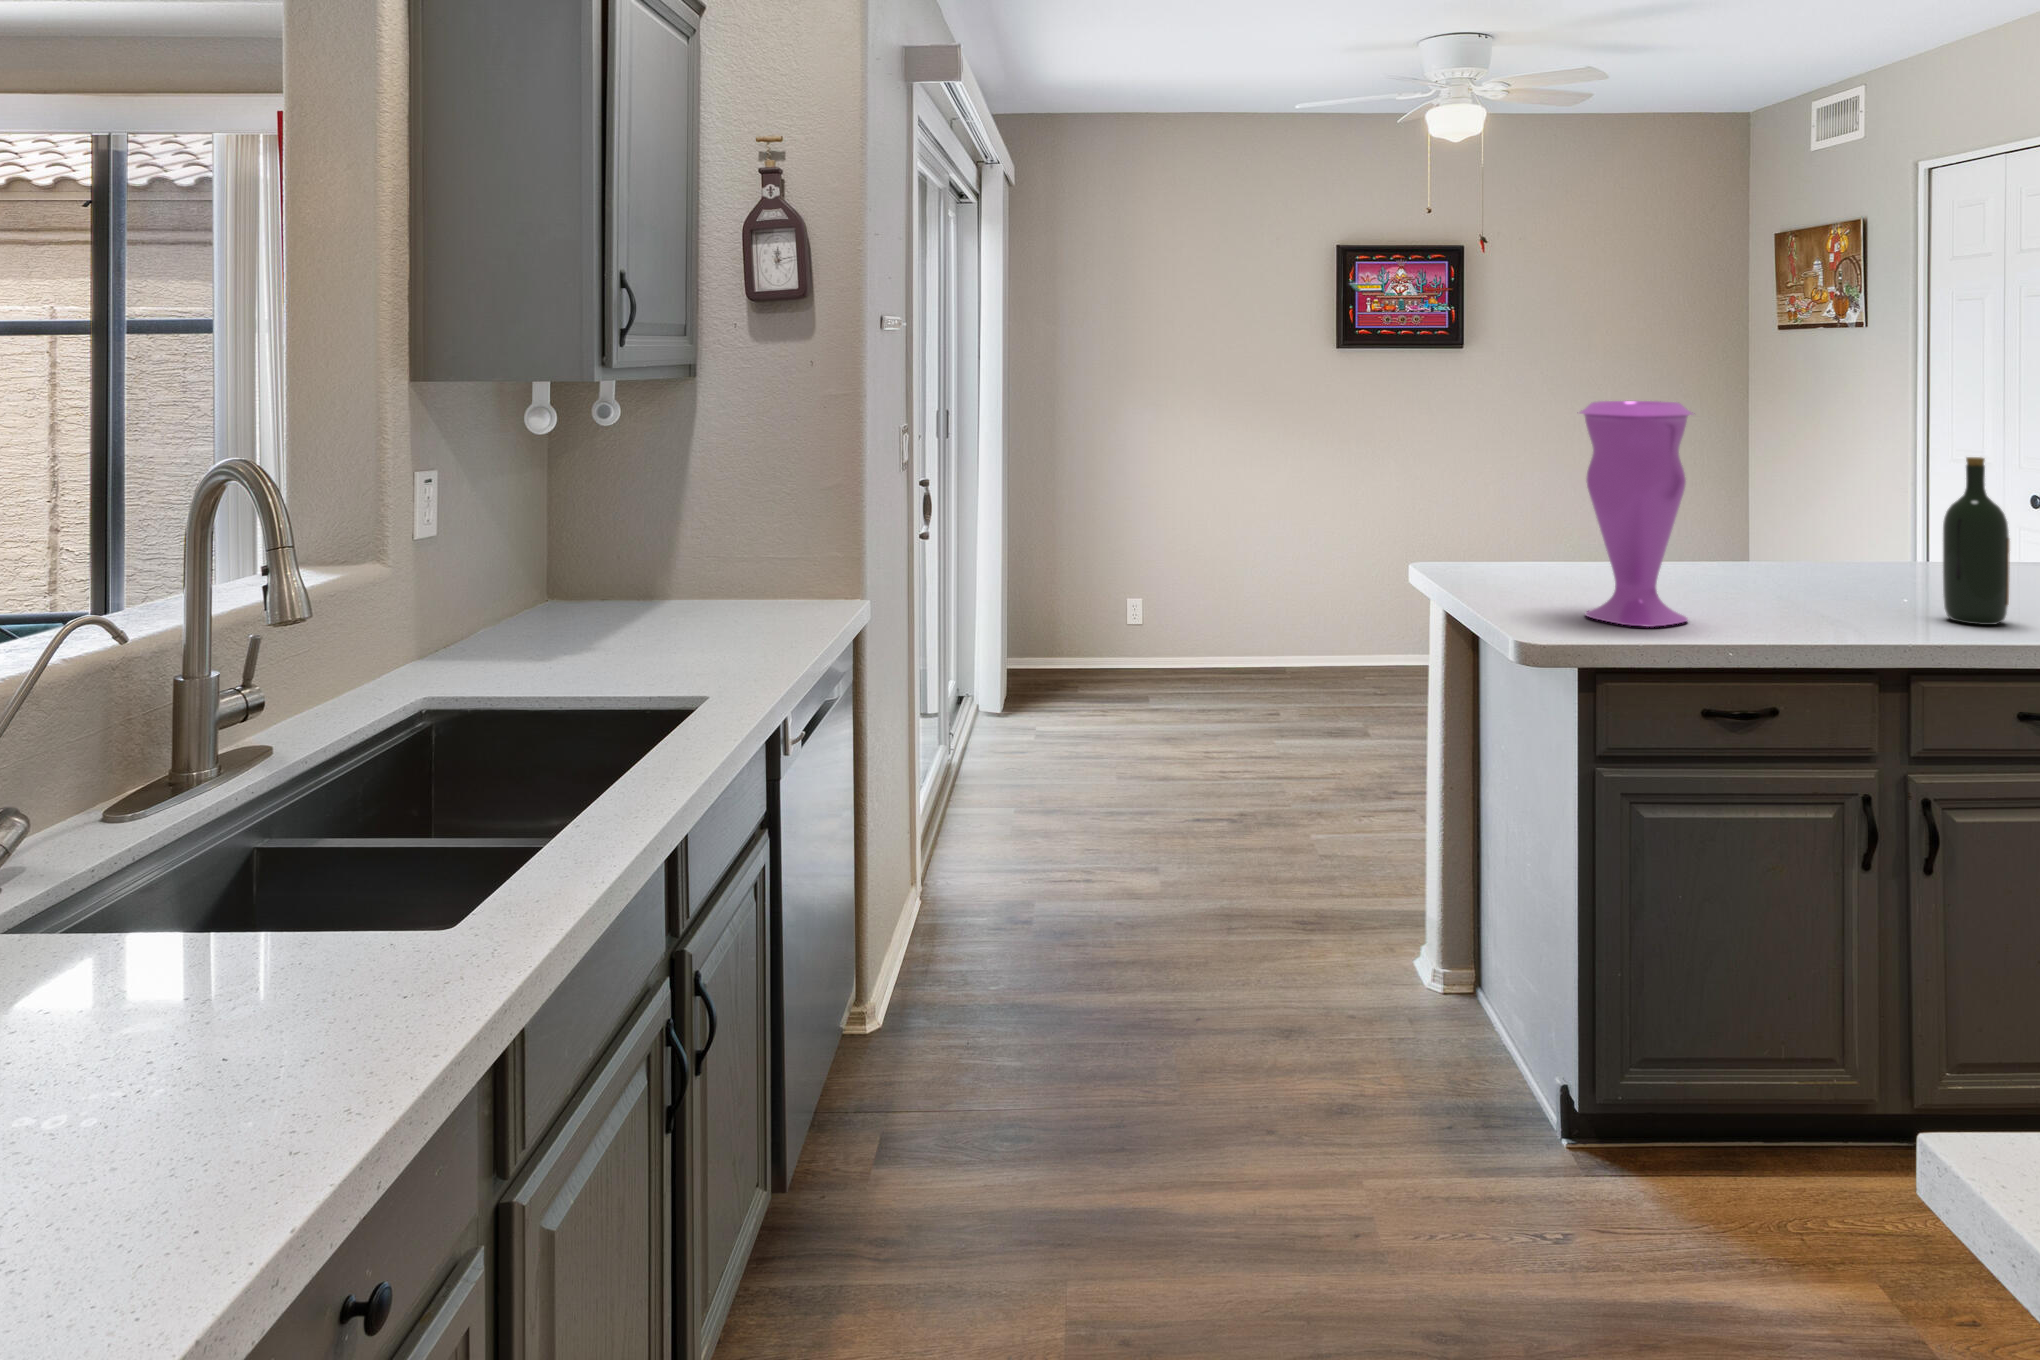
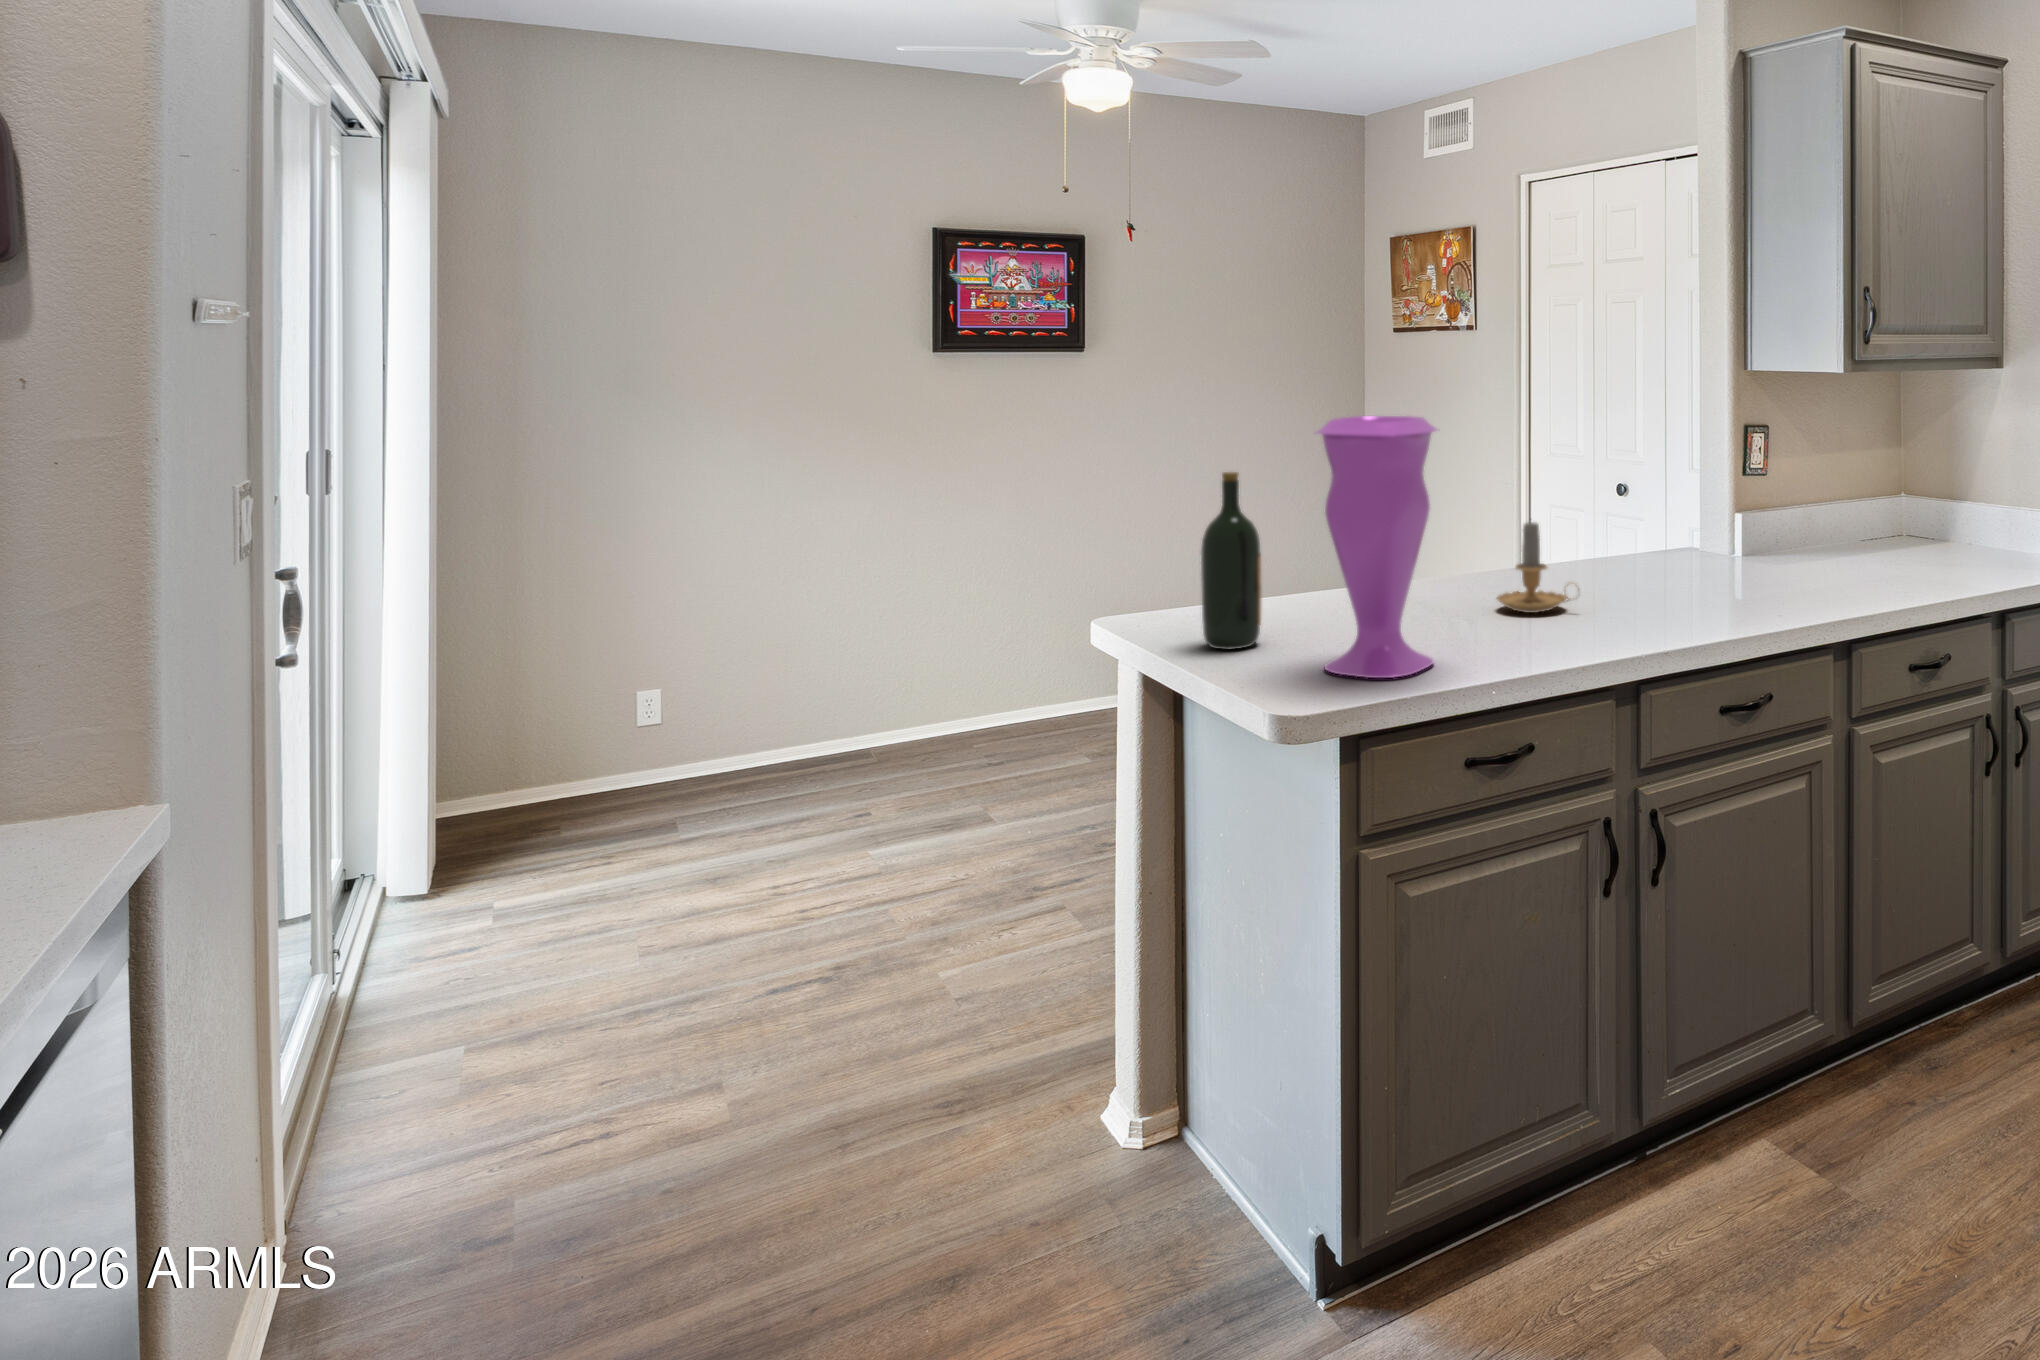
wine bottle: present [1943,457,2010,625] -> present [1201,472,1261,650]
candle: none [1786,507,1875,599] -> present [1496,522,1577,613]

